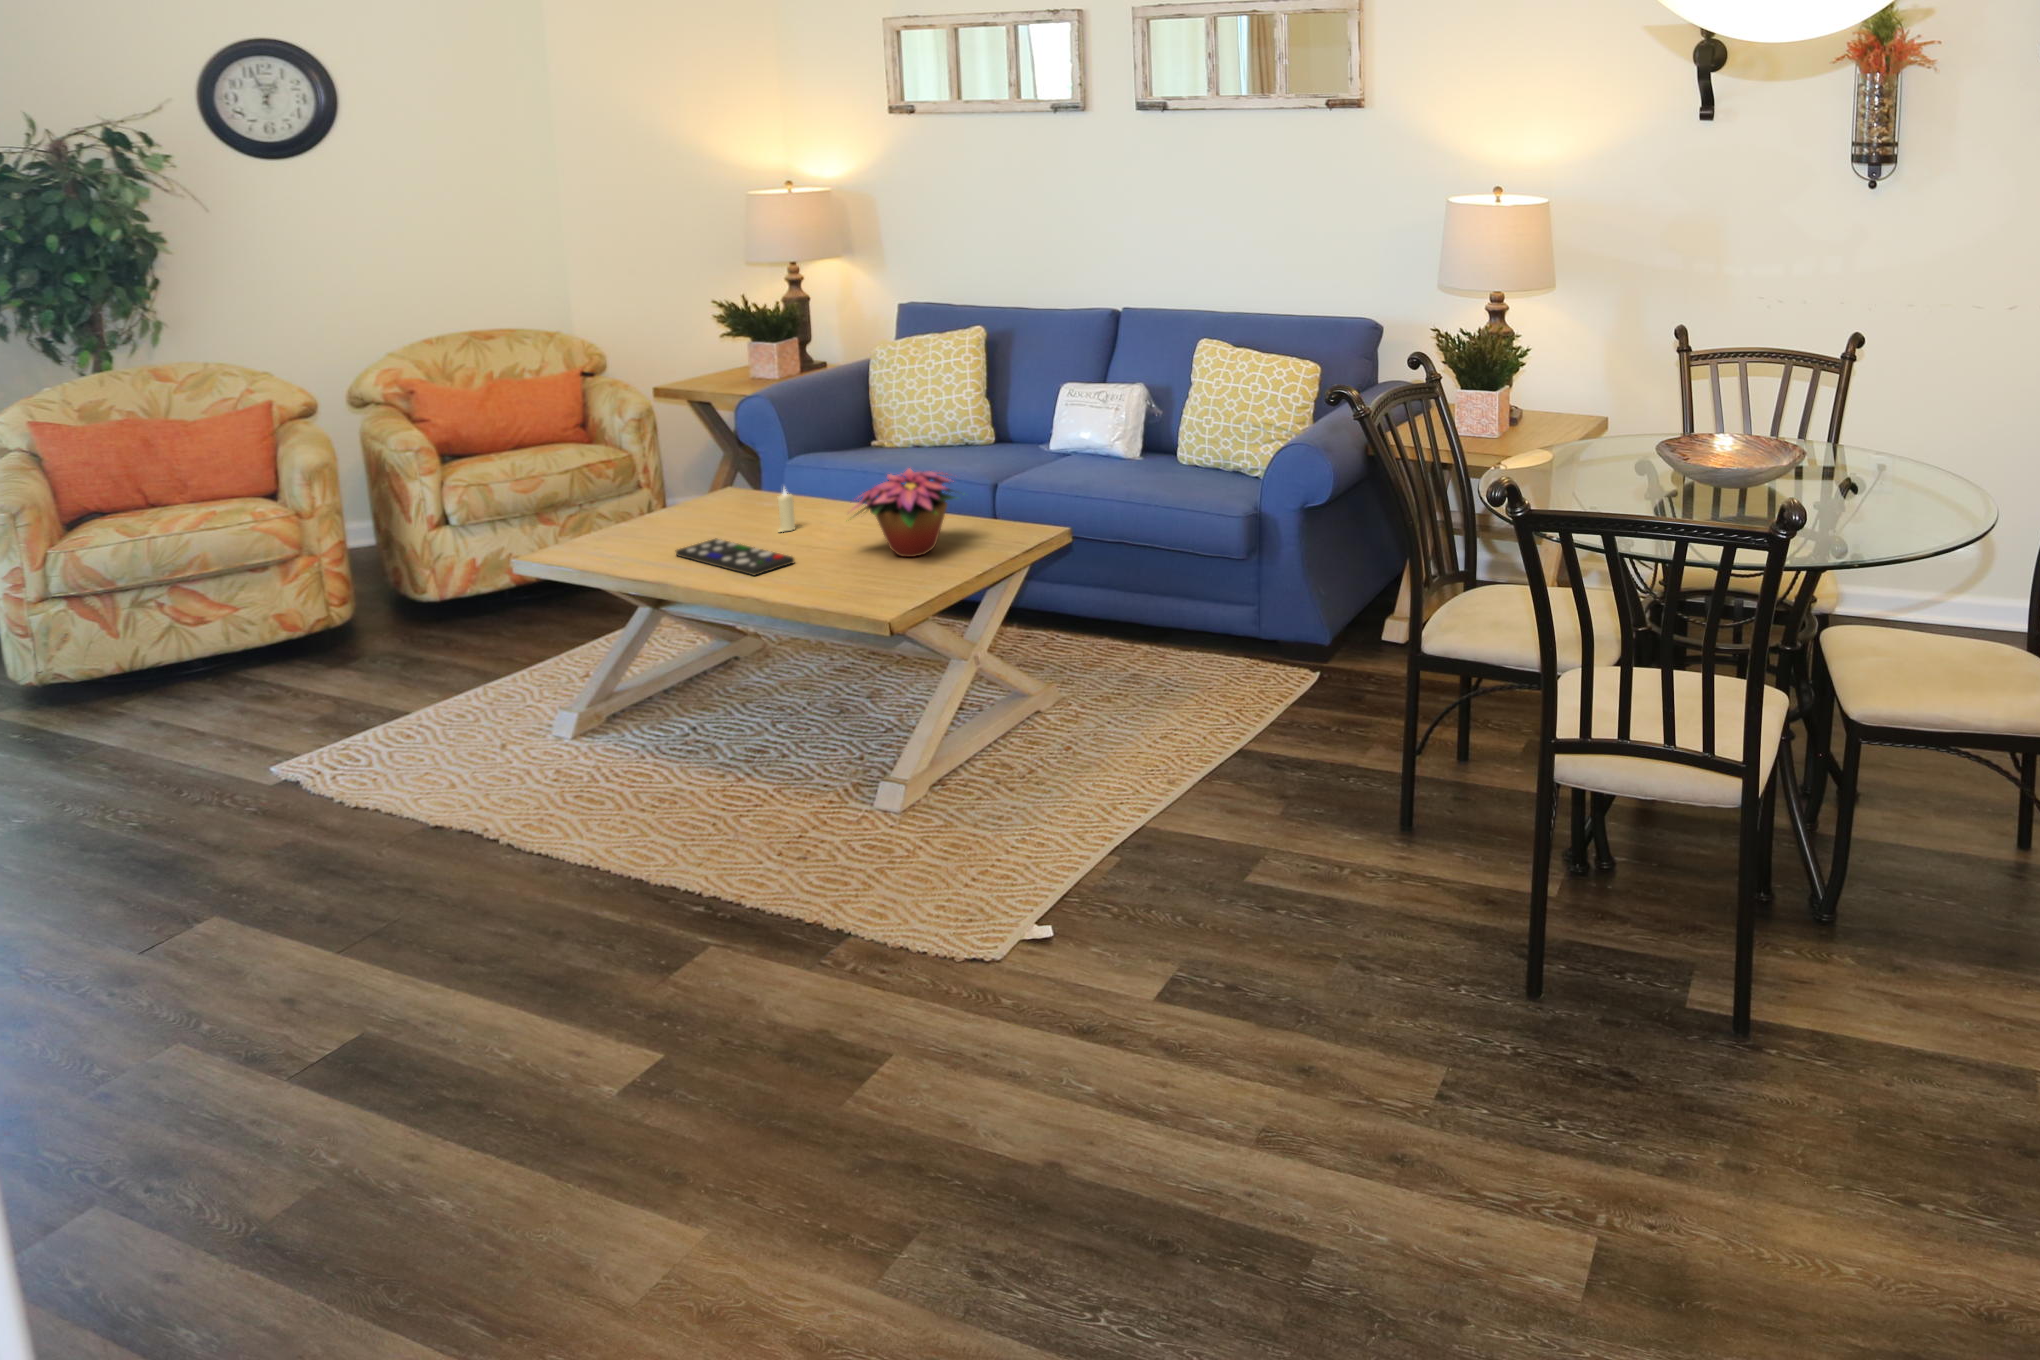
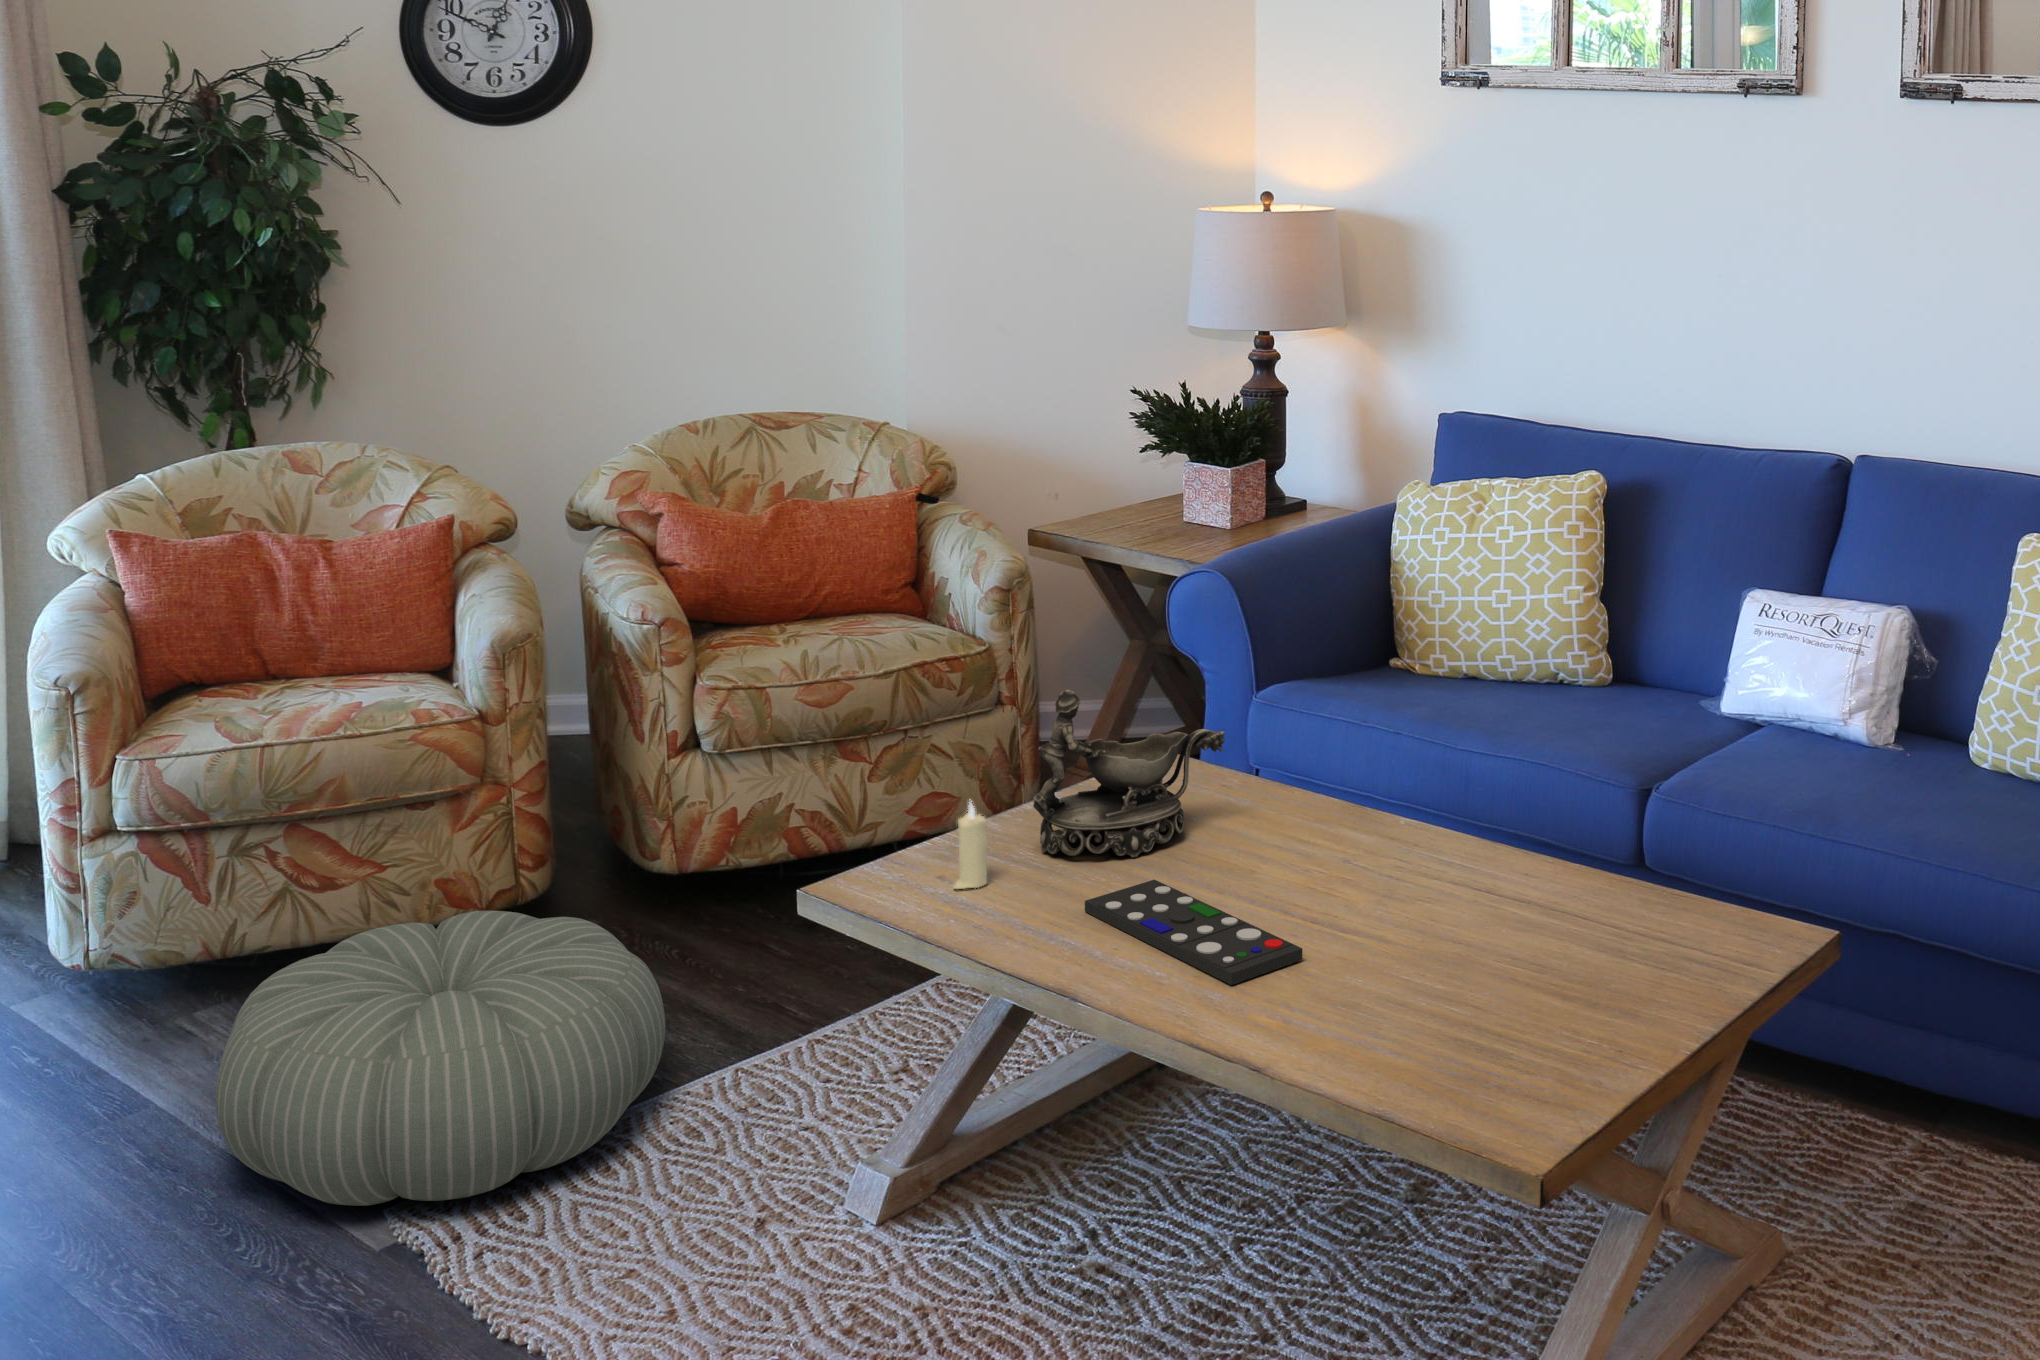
decorative bowl: none [645,446,756,535] -> present [1033,690,1225,857]
flower arrangement: present [853,469,955,557] -> none [1393,786,1638,972]
candle: present [778,489,795,532] -> present [954,802,988,889]
pouf: none [149,612,436,771] -> present [216,911,665,1206]

